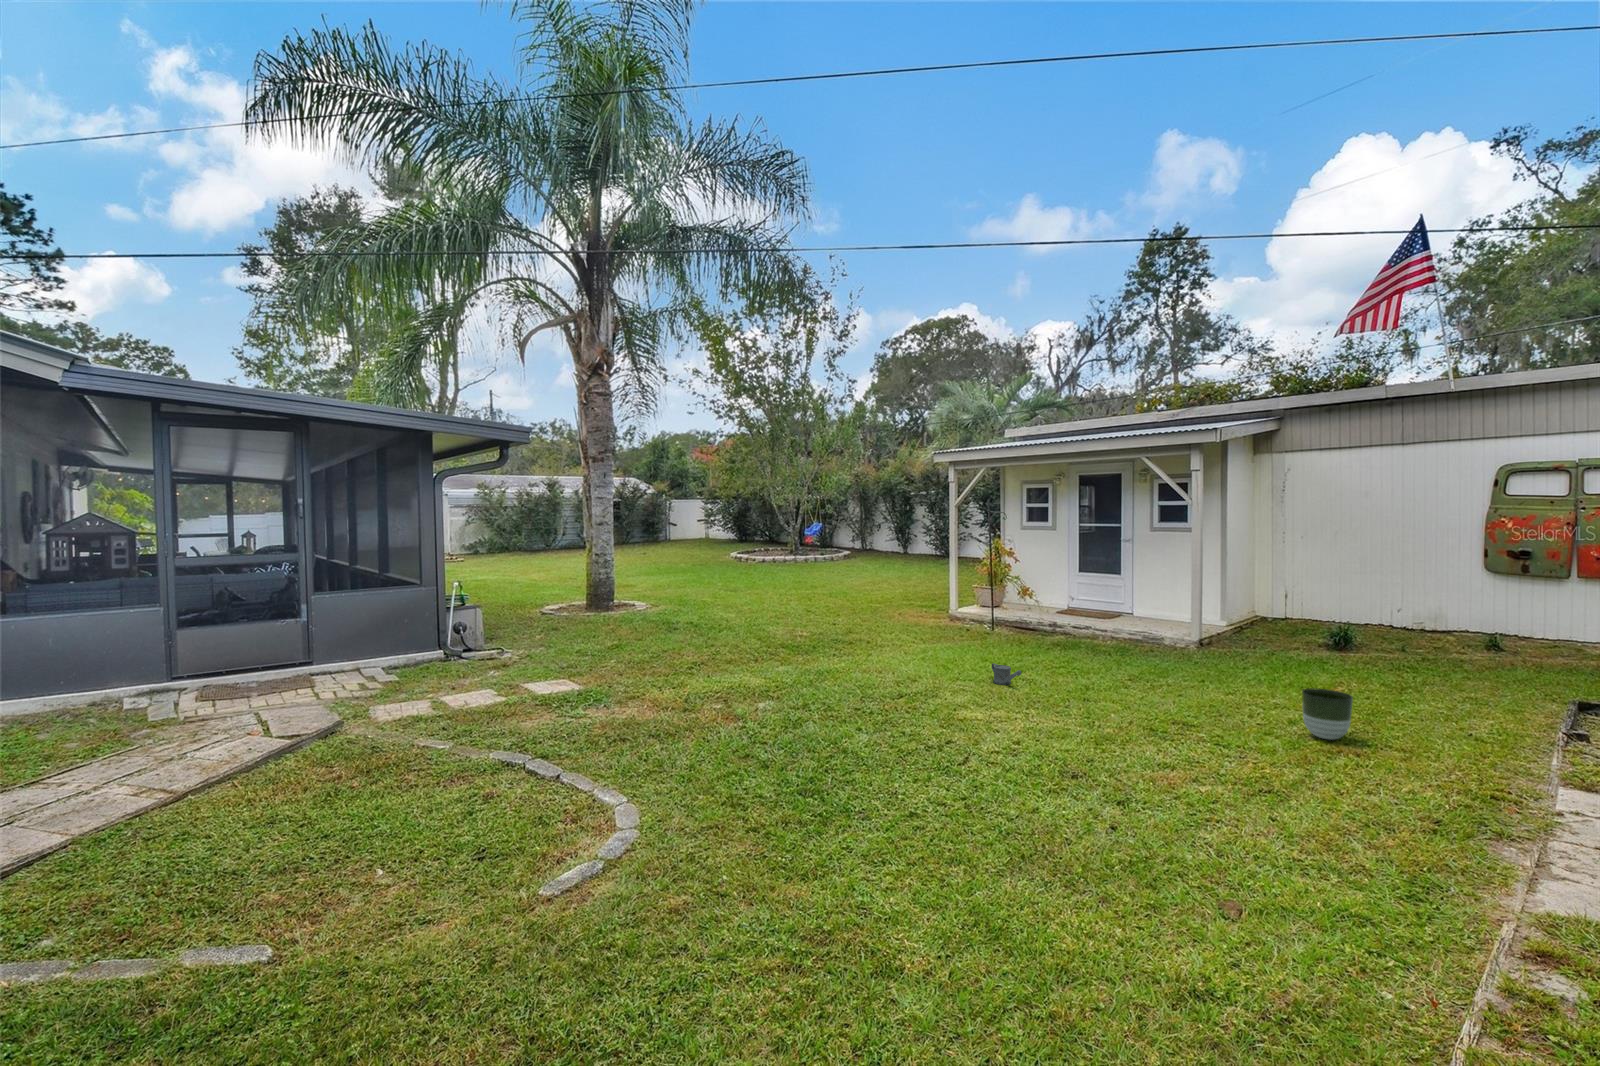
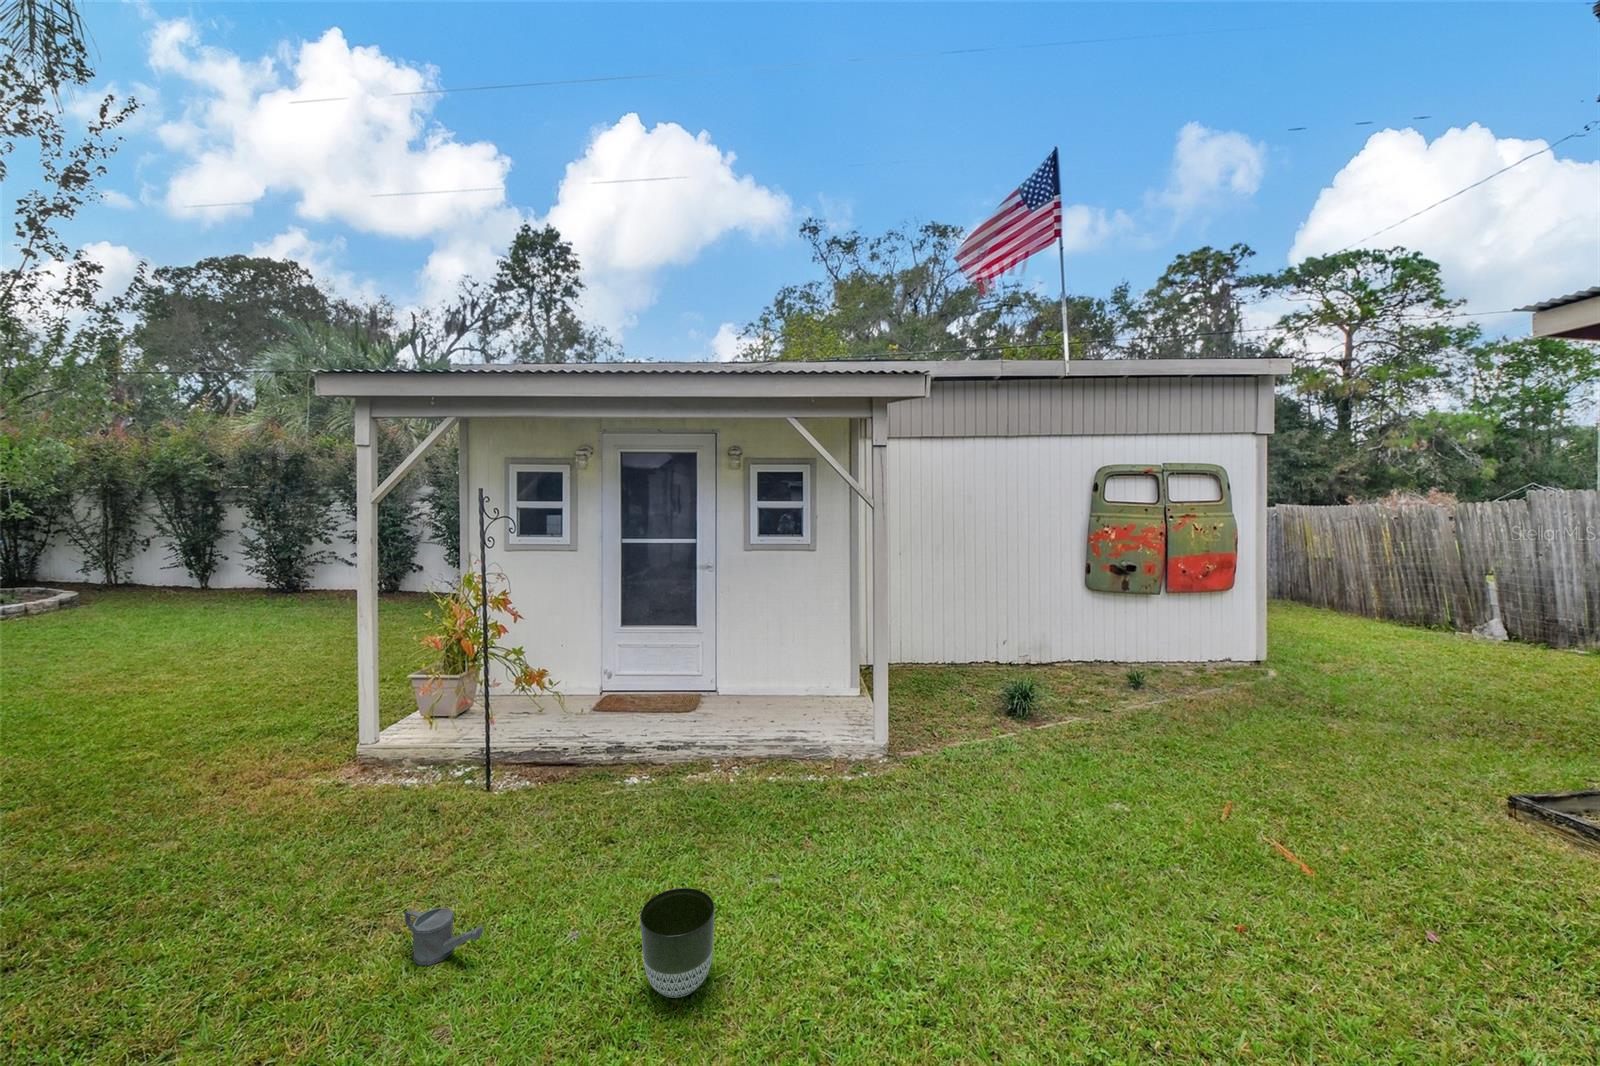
planter: present [1302,688,1353,740] -> present [640,888,715,998]

